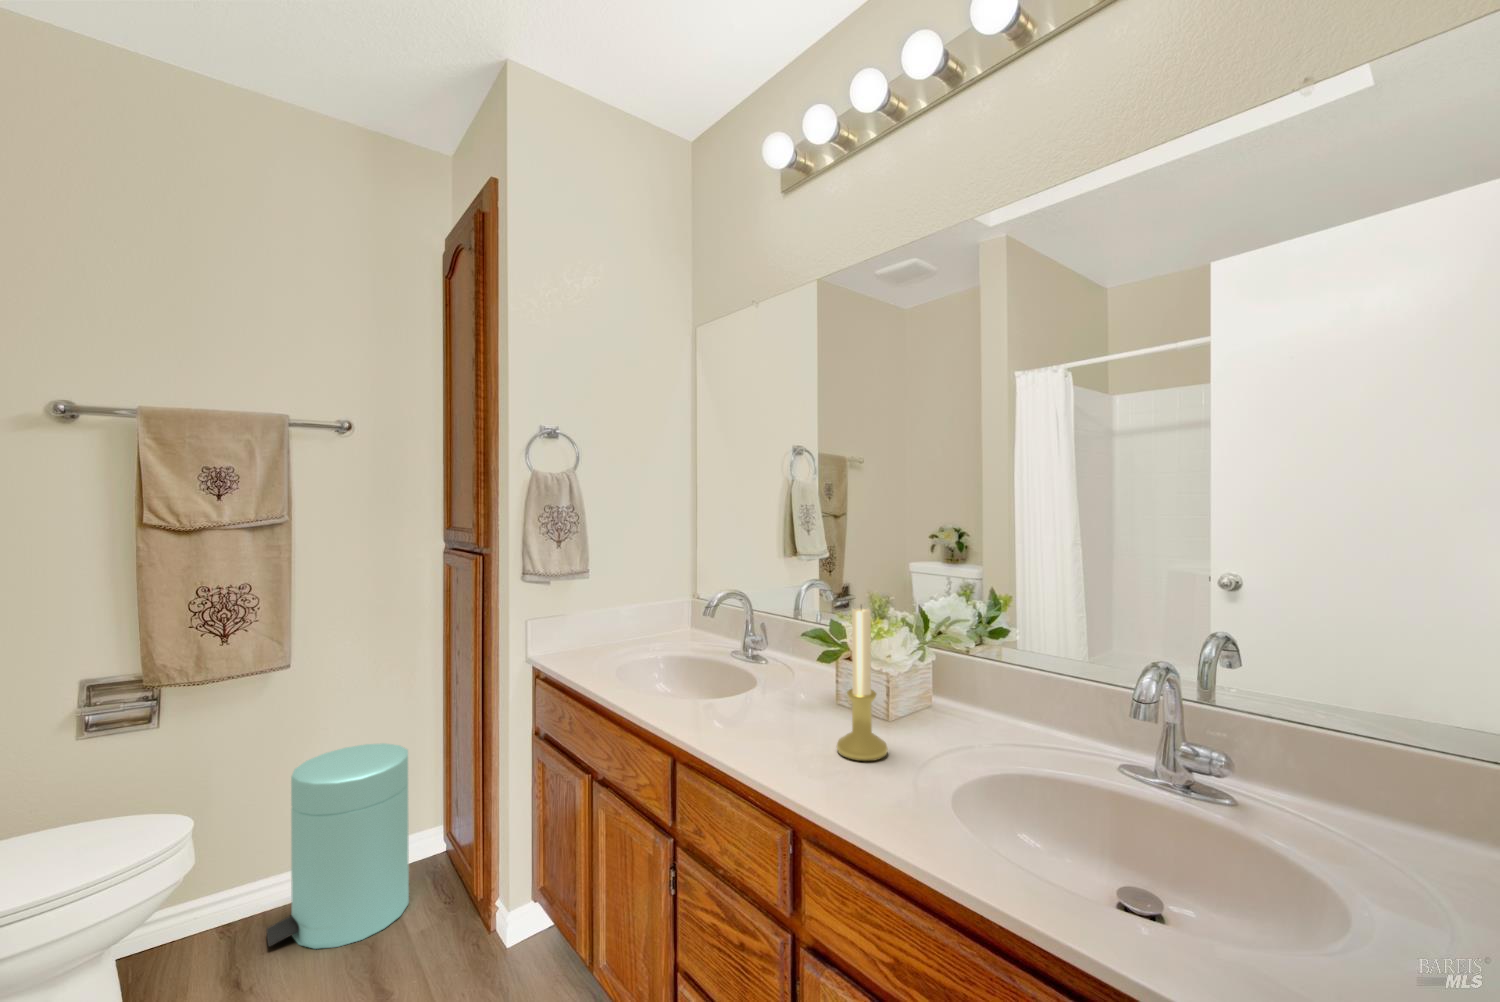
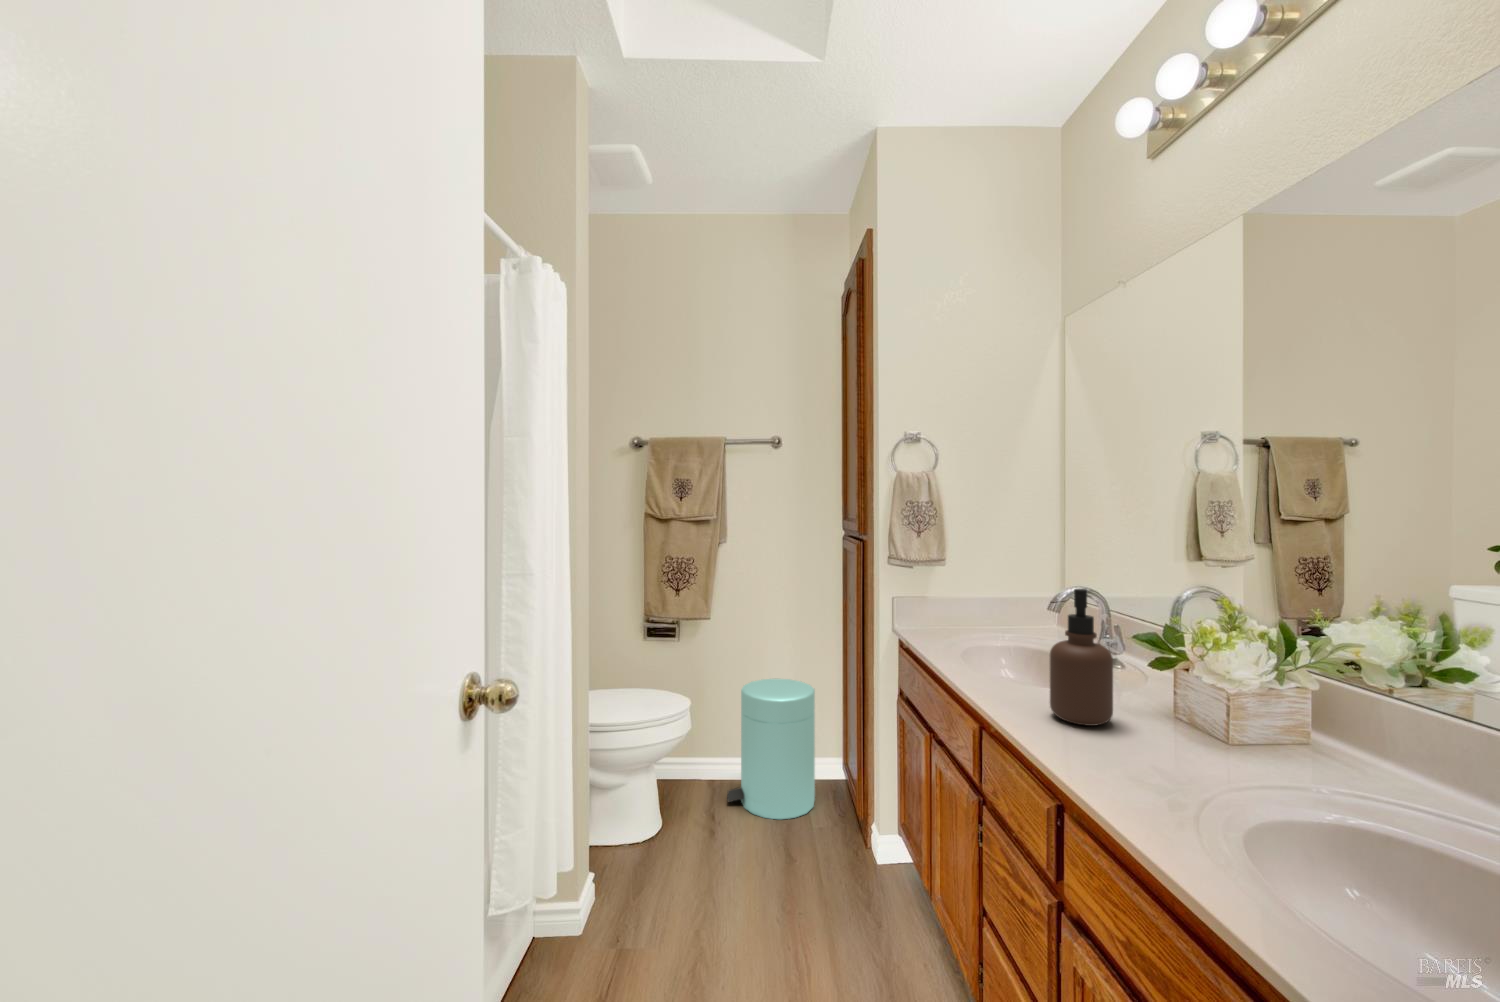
soap dispenser: none [745,594,803,734] -> present [1050,589,1113,726]
candle holder: present [837,608,888,761] -> none [1132,606,1195,769]

